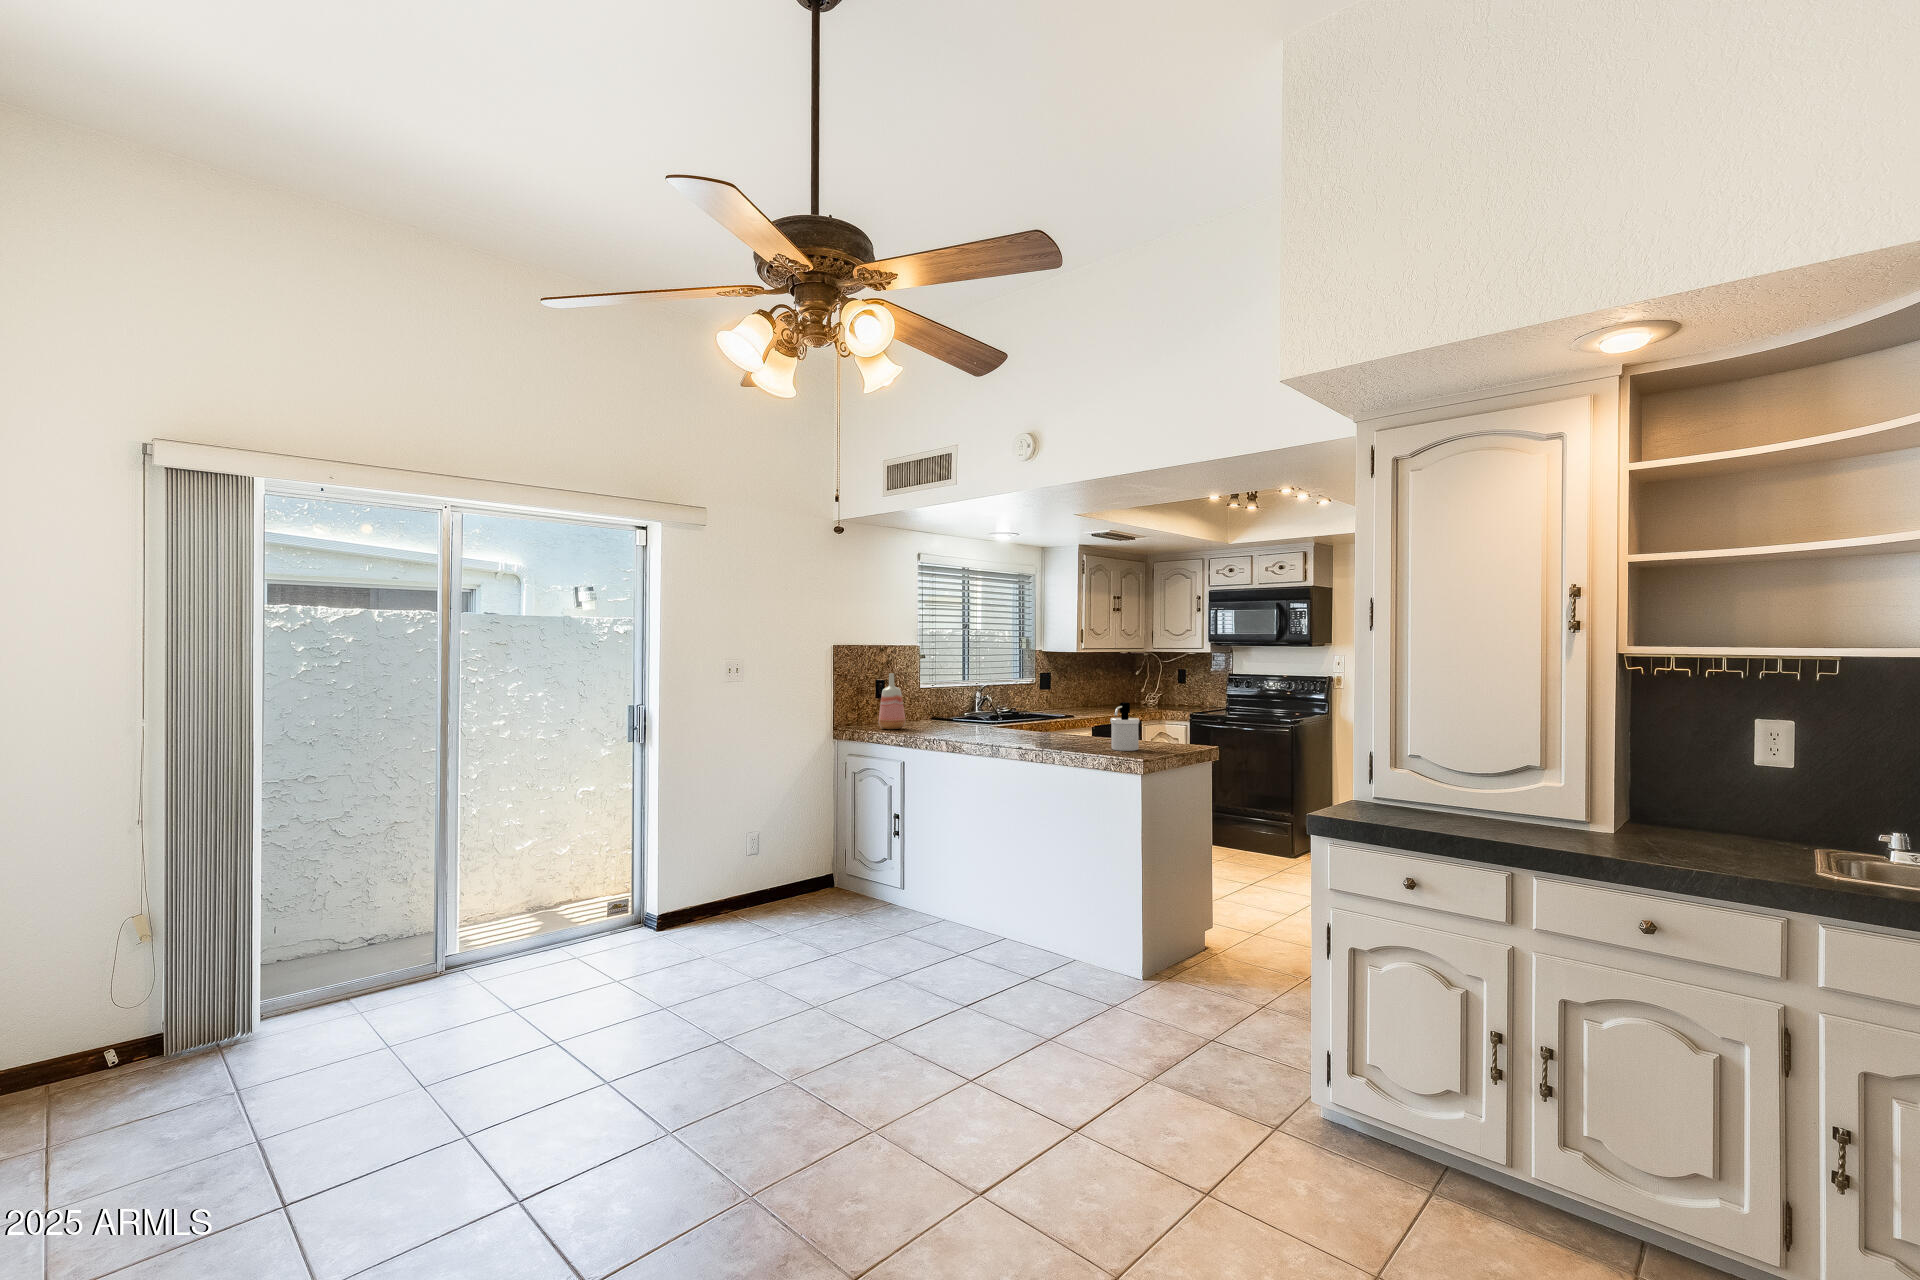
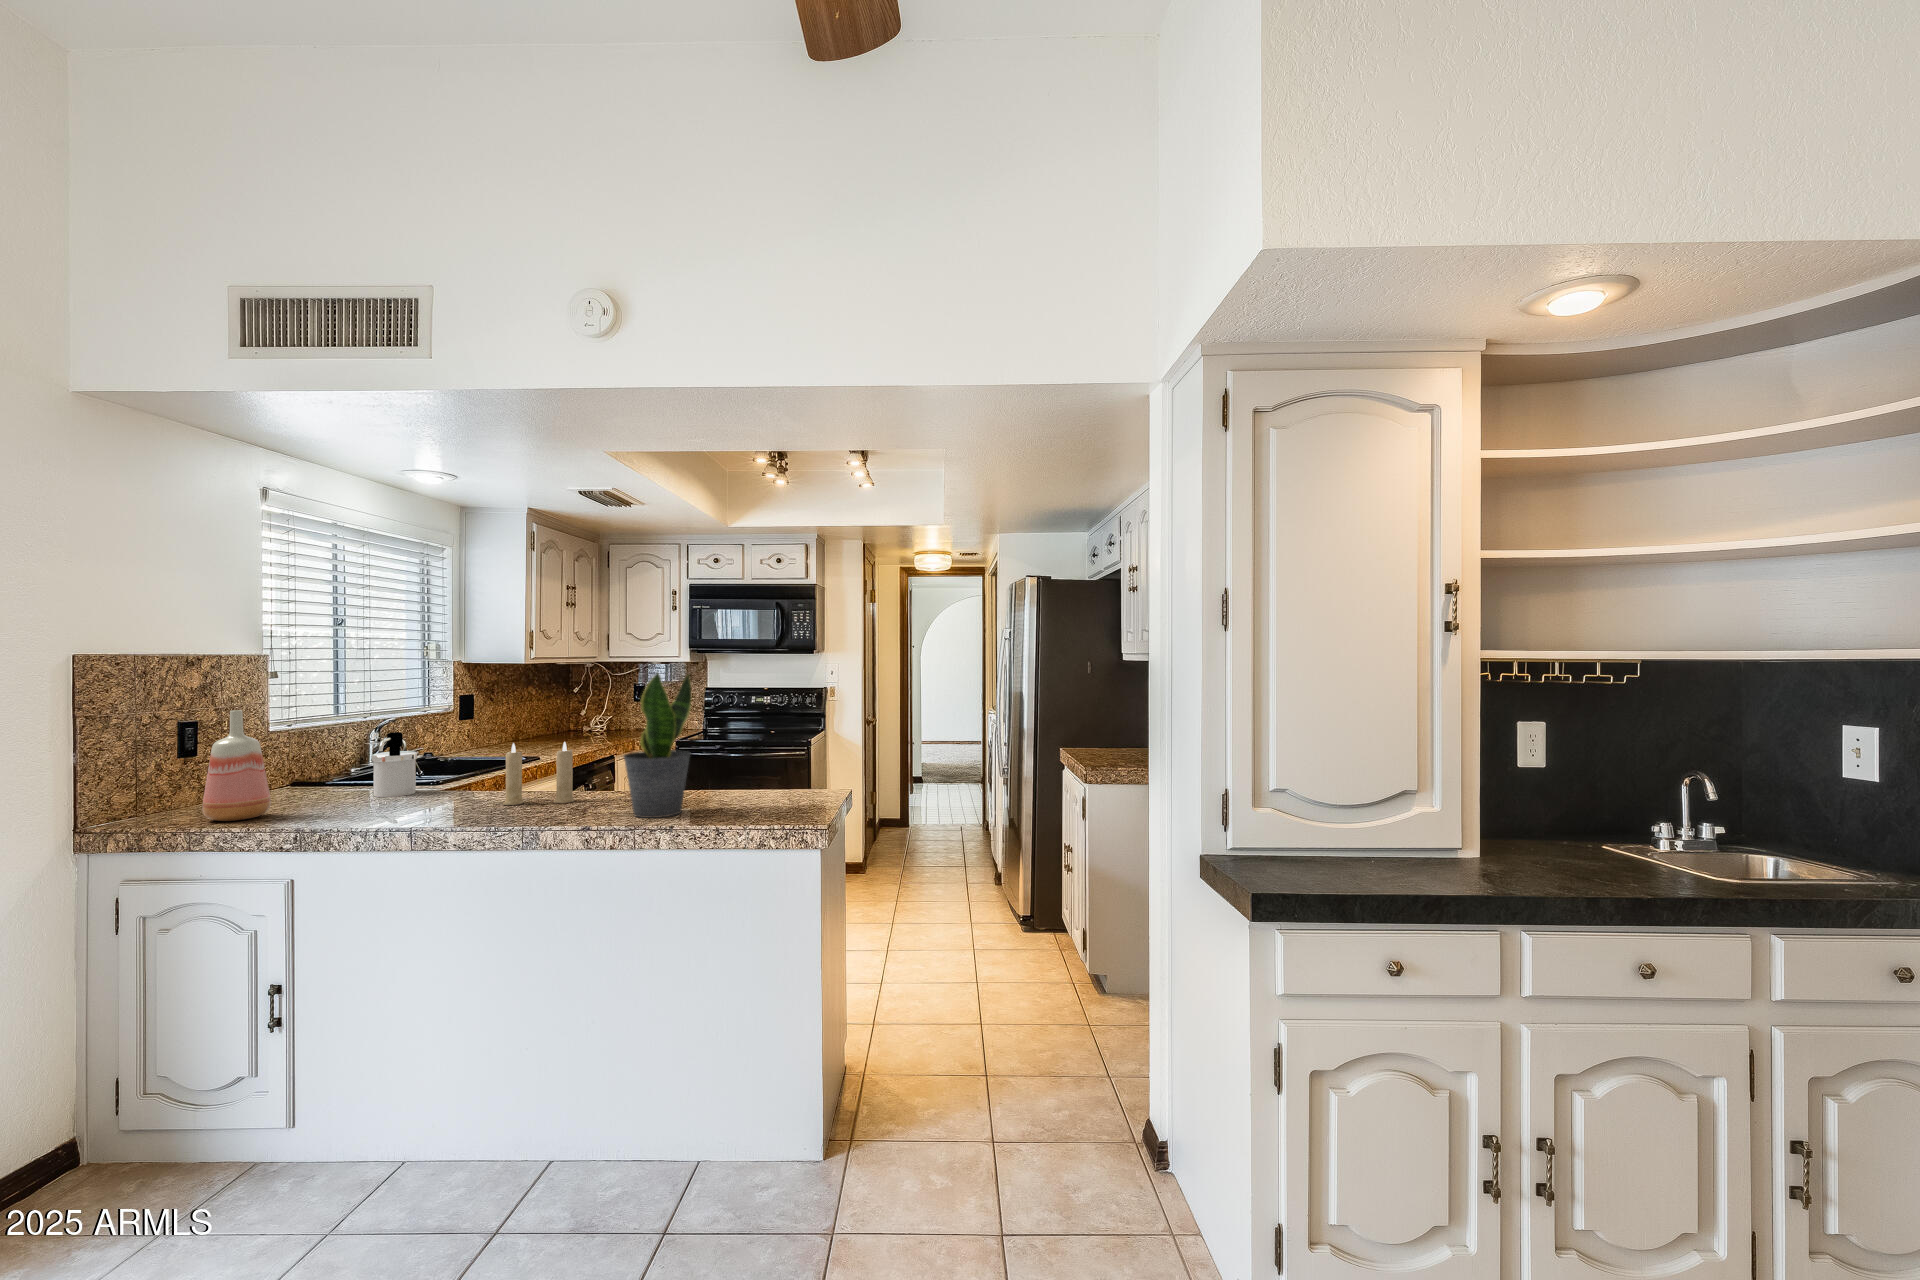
potted plant: none [1047,656,1088,747] -> present [624,672,692,818]
candle: none [1004,697,1042,737] -> present [503,742,574,805]
soap dispenser: present [1110,702,1140,751] -> present [372,732,417,797]

